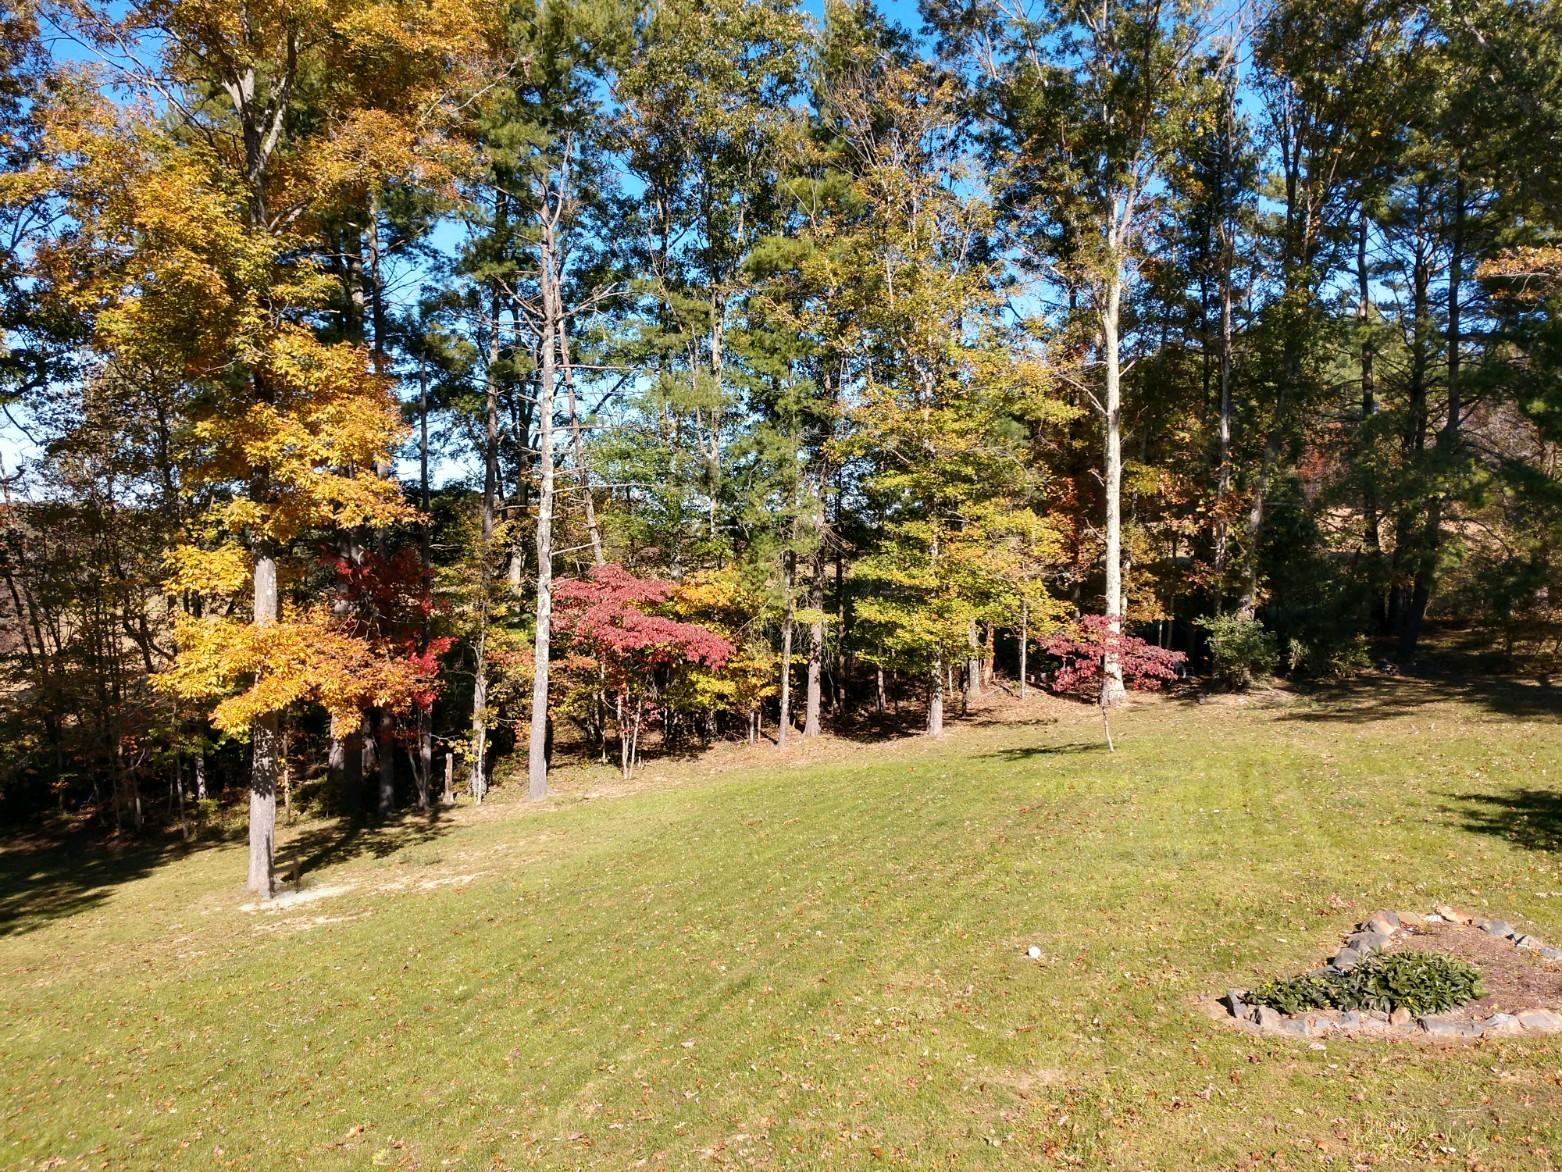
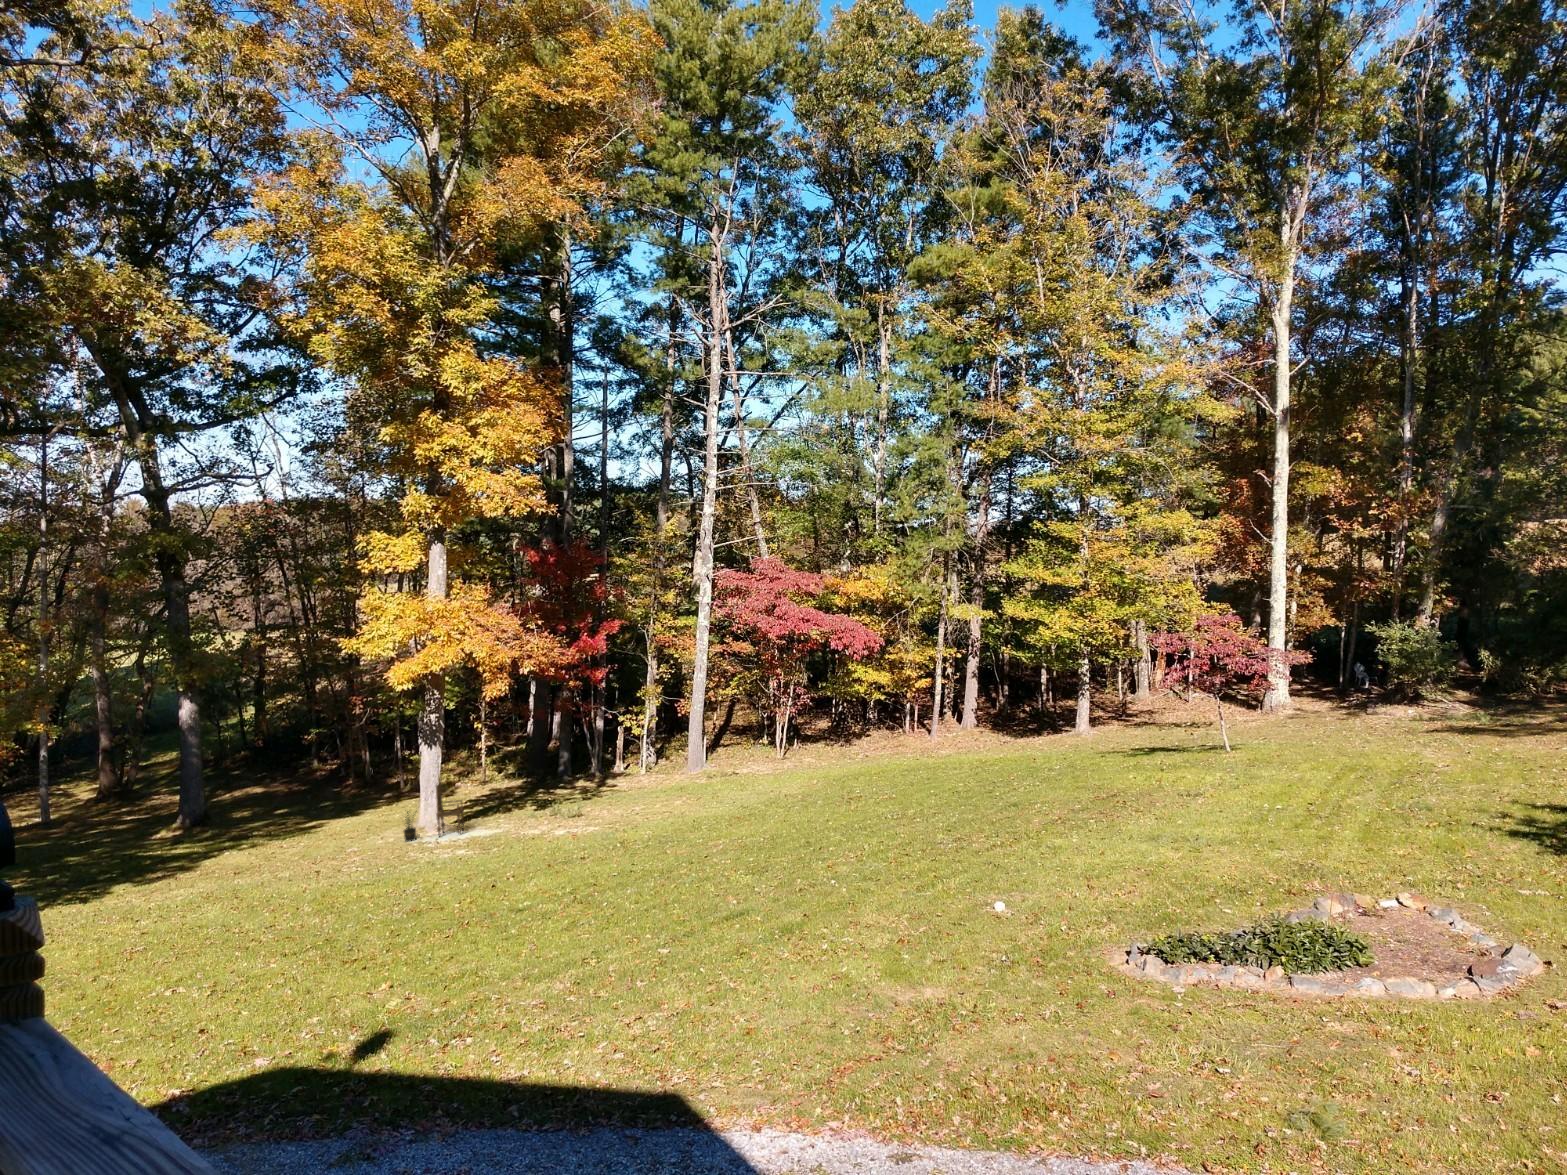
potted plant: none [220,863,246,908] -> present [404,811,416,842]

